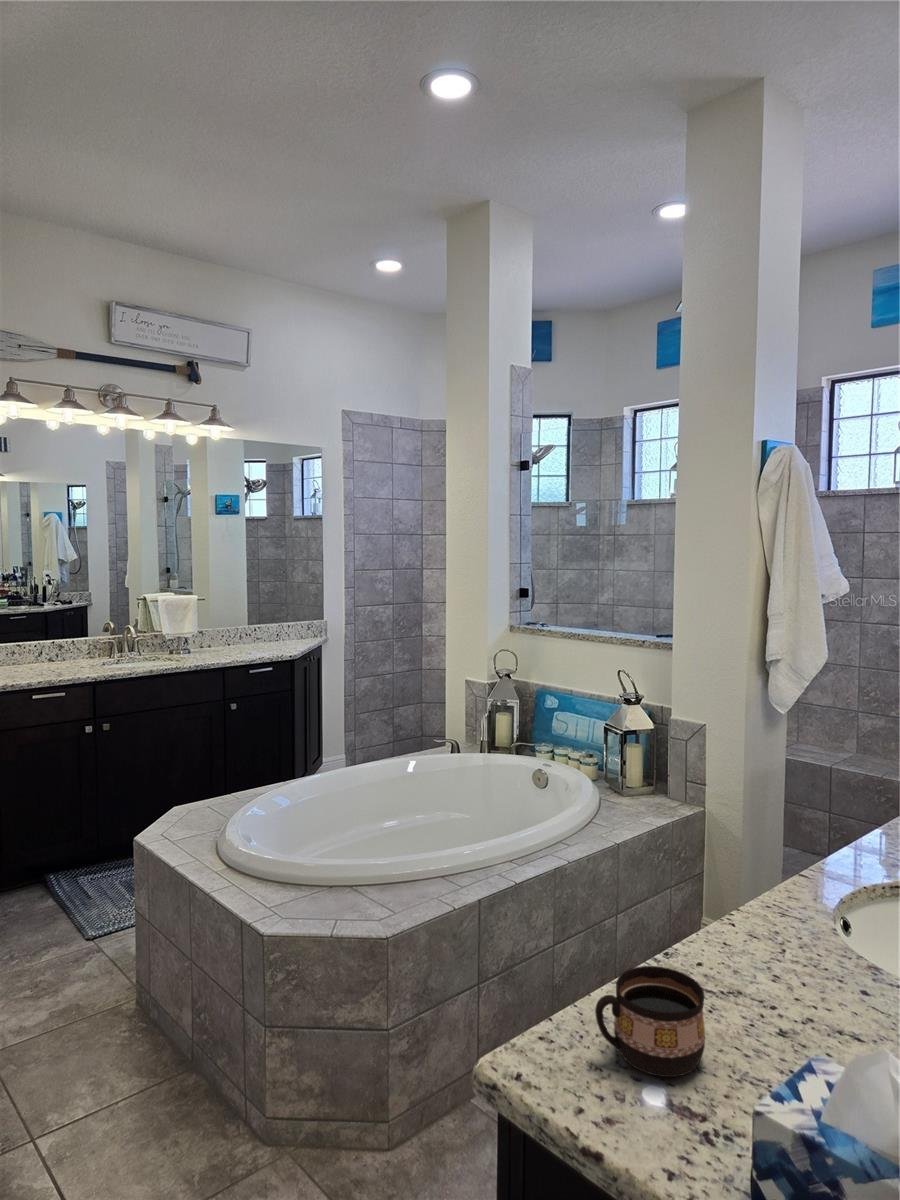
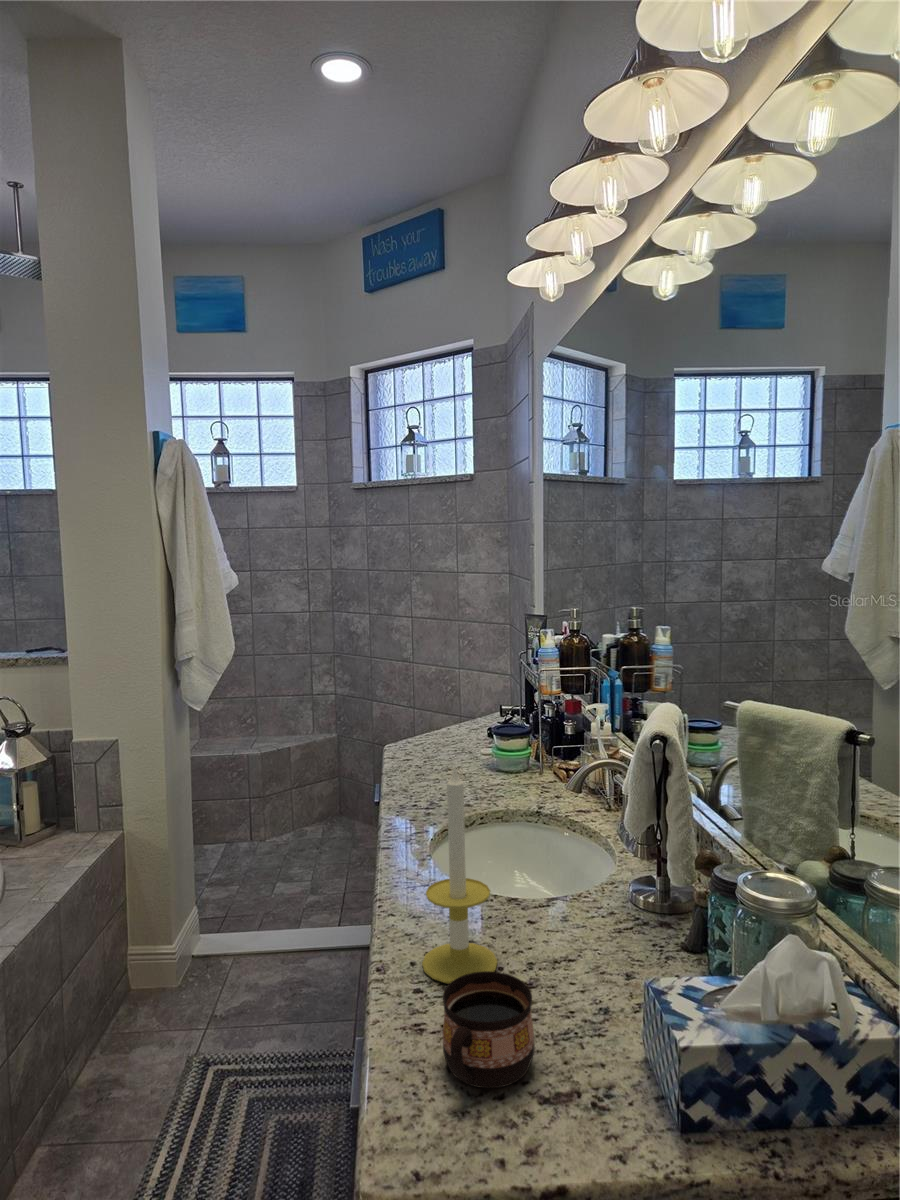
candle: none [698,779,779,1003] -> present [422,768,498,983]

